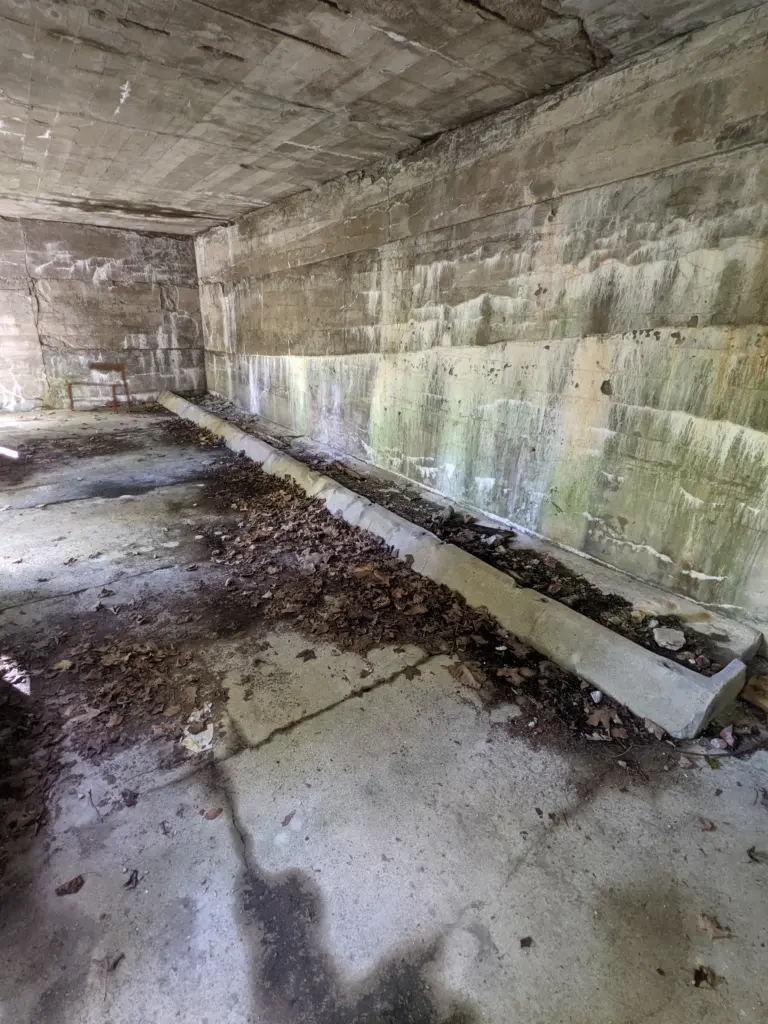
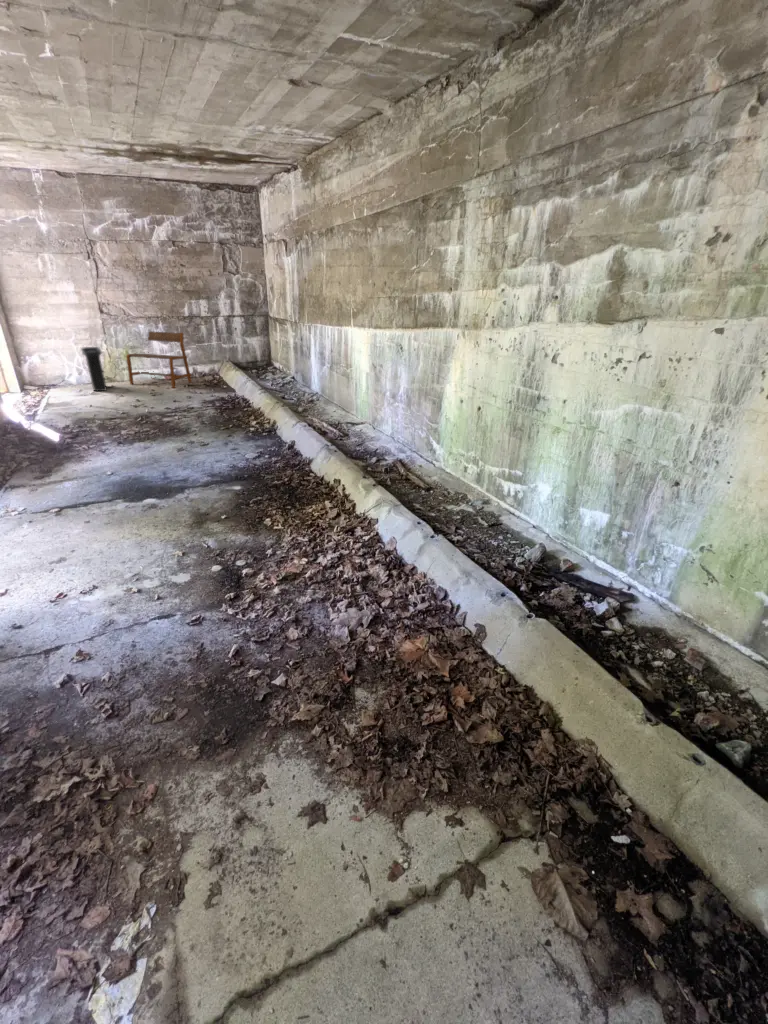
trash can: none [23,375,49,417] -> present [81,347,107,391]

